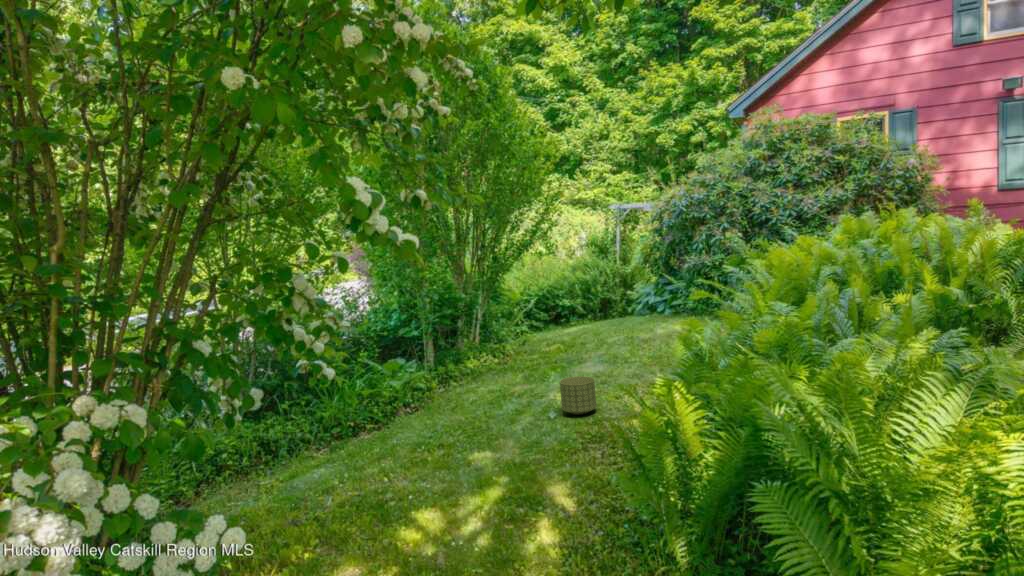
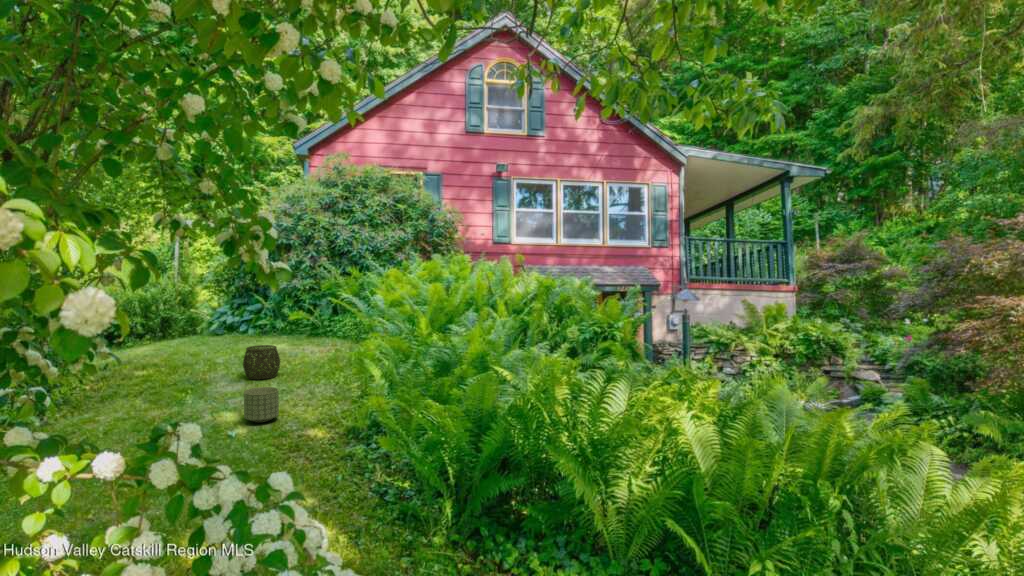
woven basket: none [607,328,645,365] -> present [243,345,280,380]

